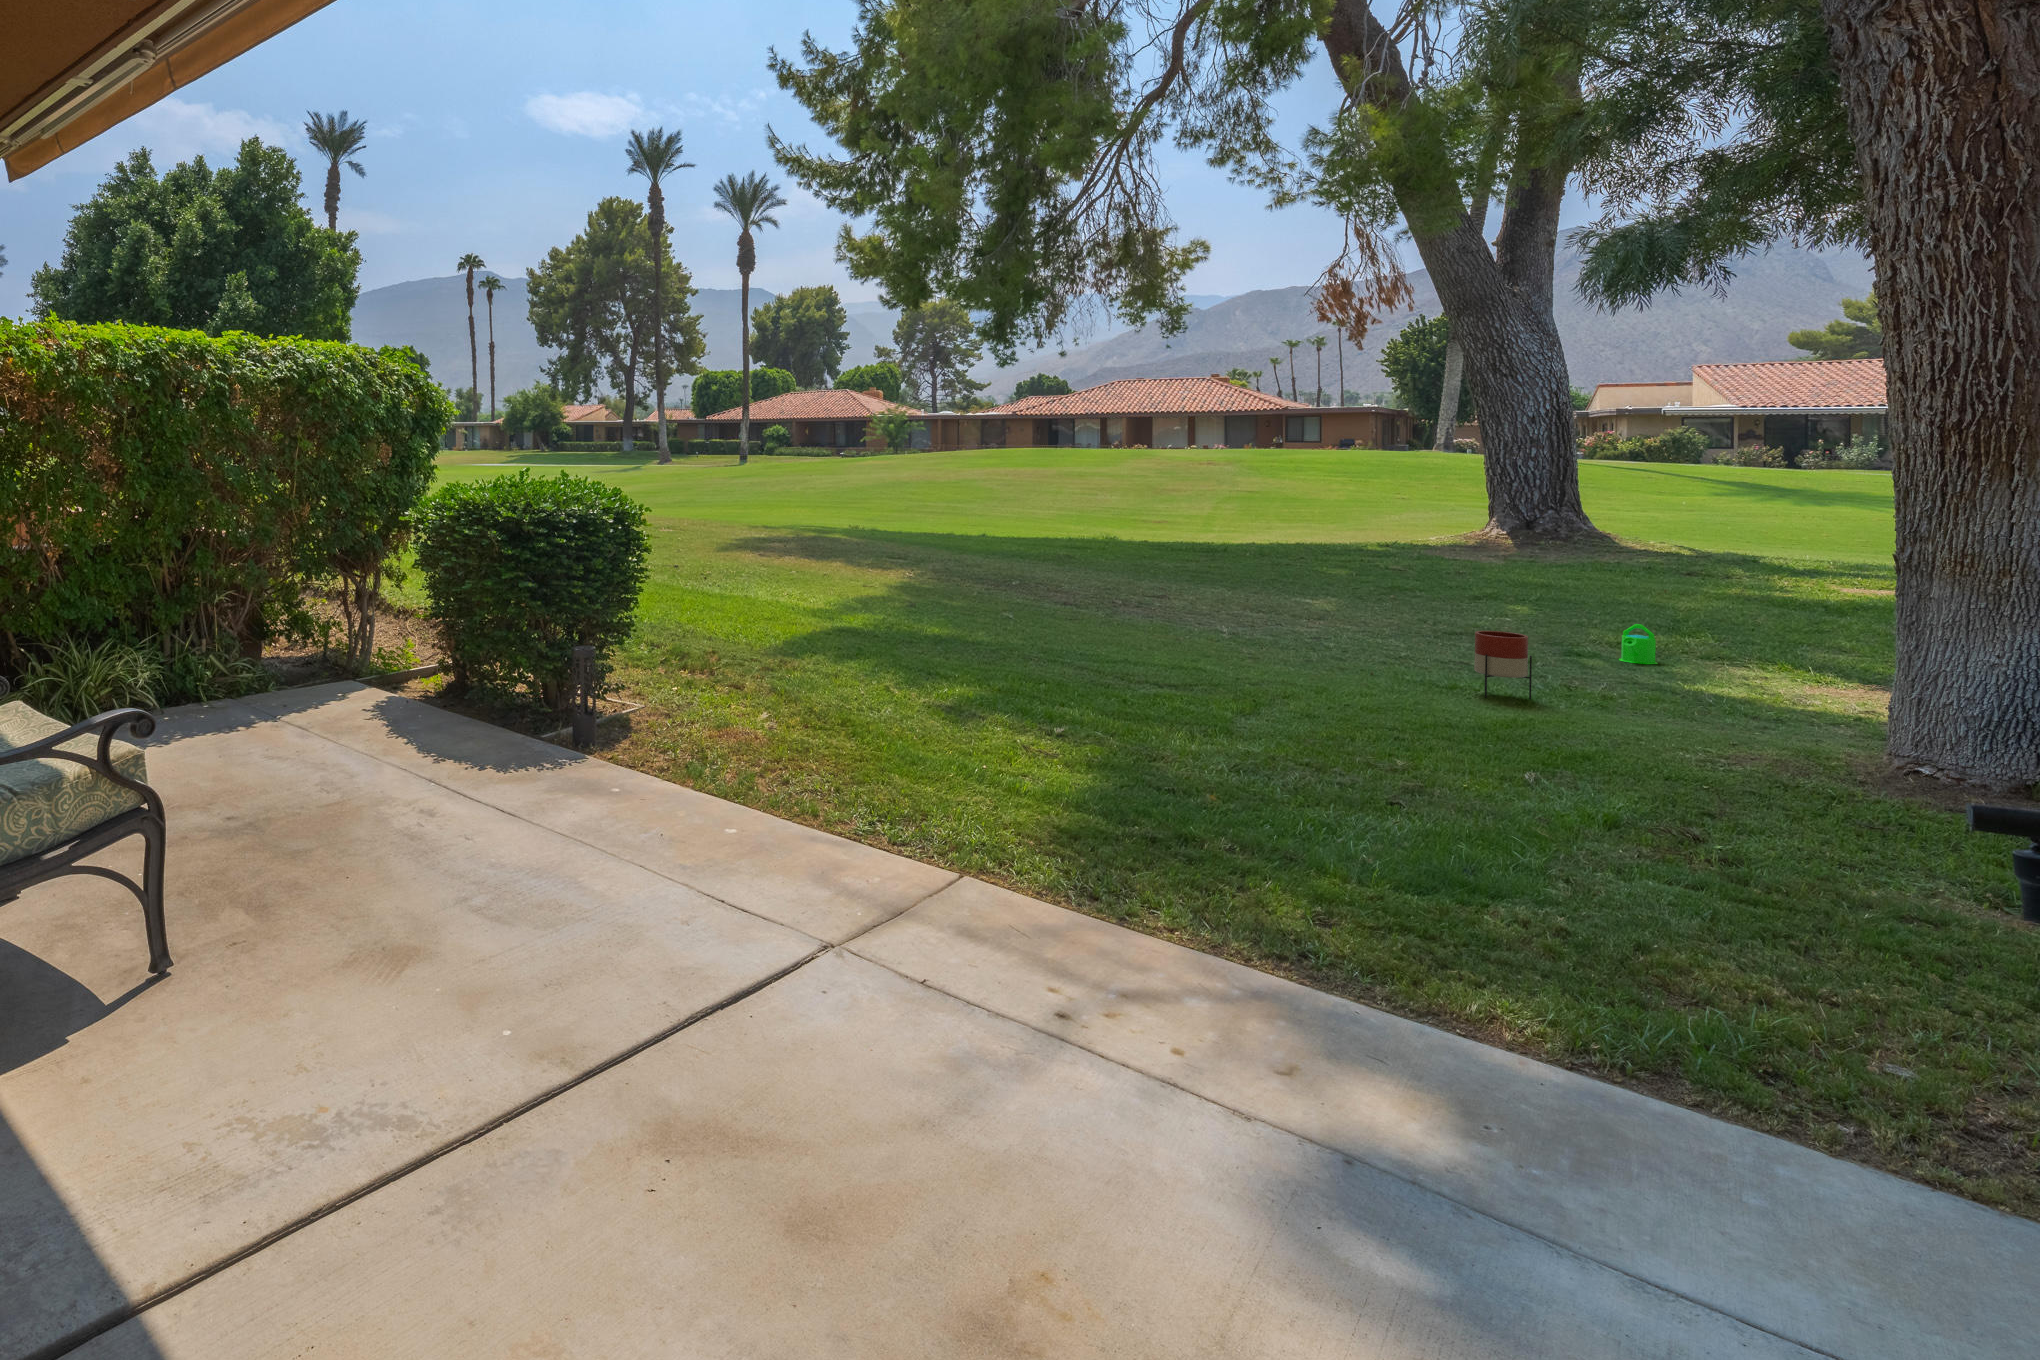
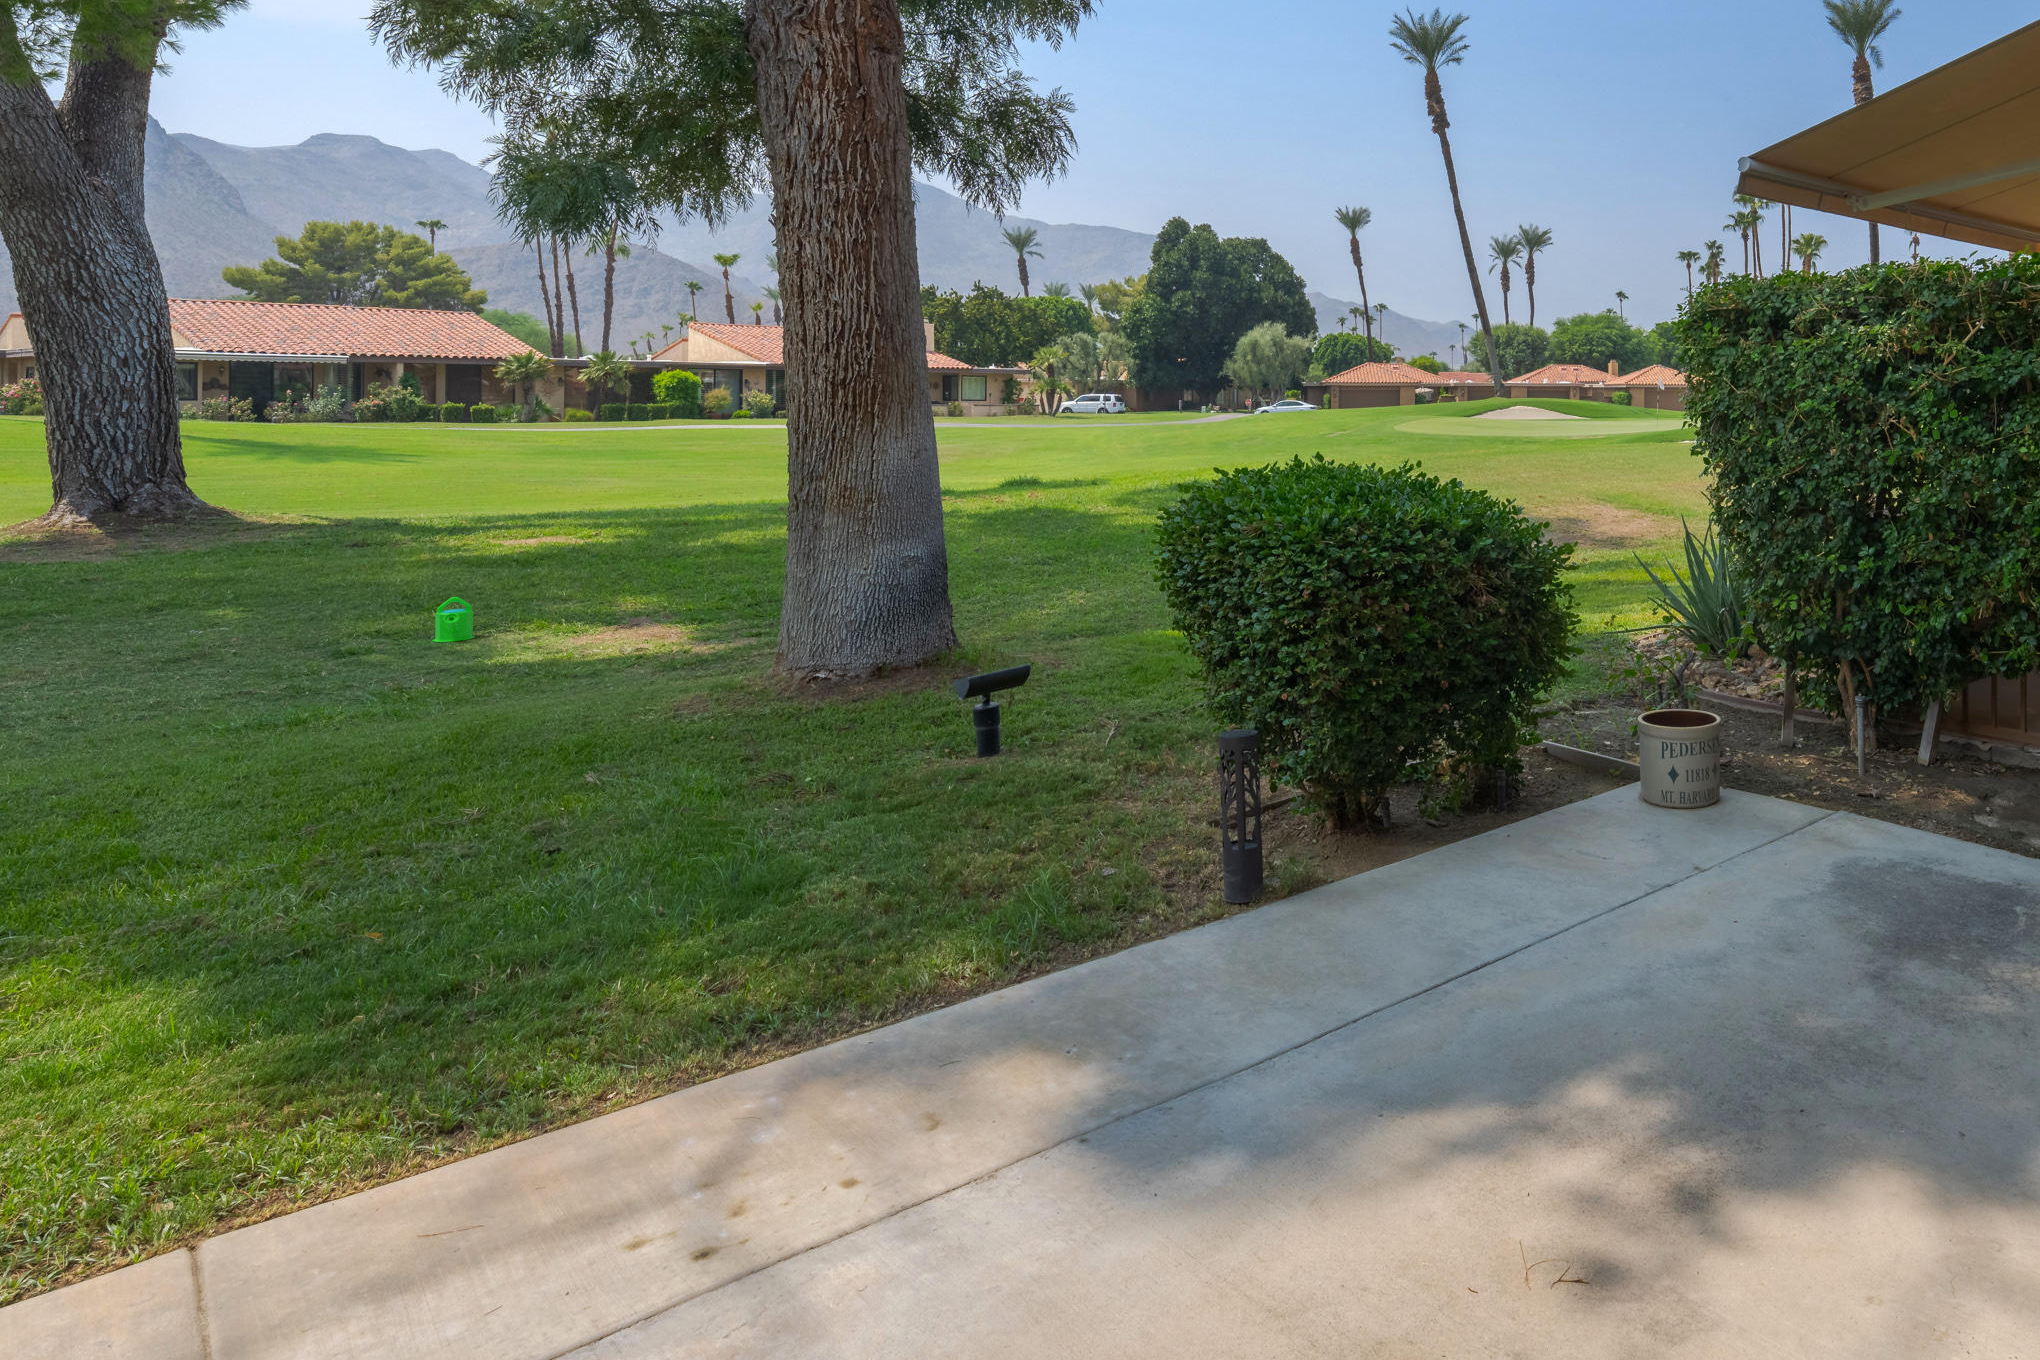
planter: present [1474,631,1532,699] -> none [355,630,430,720]

